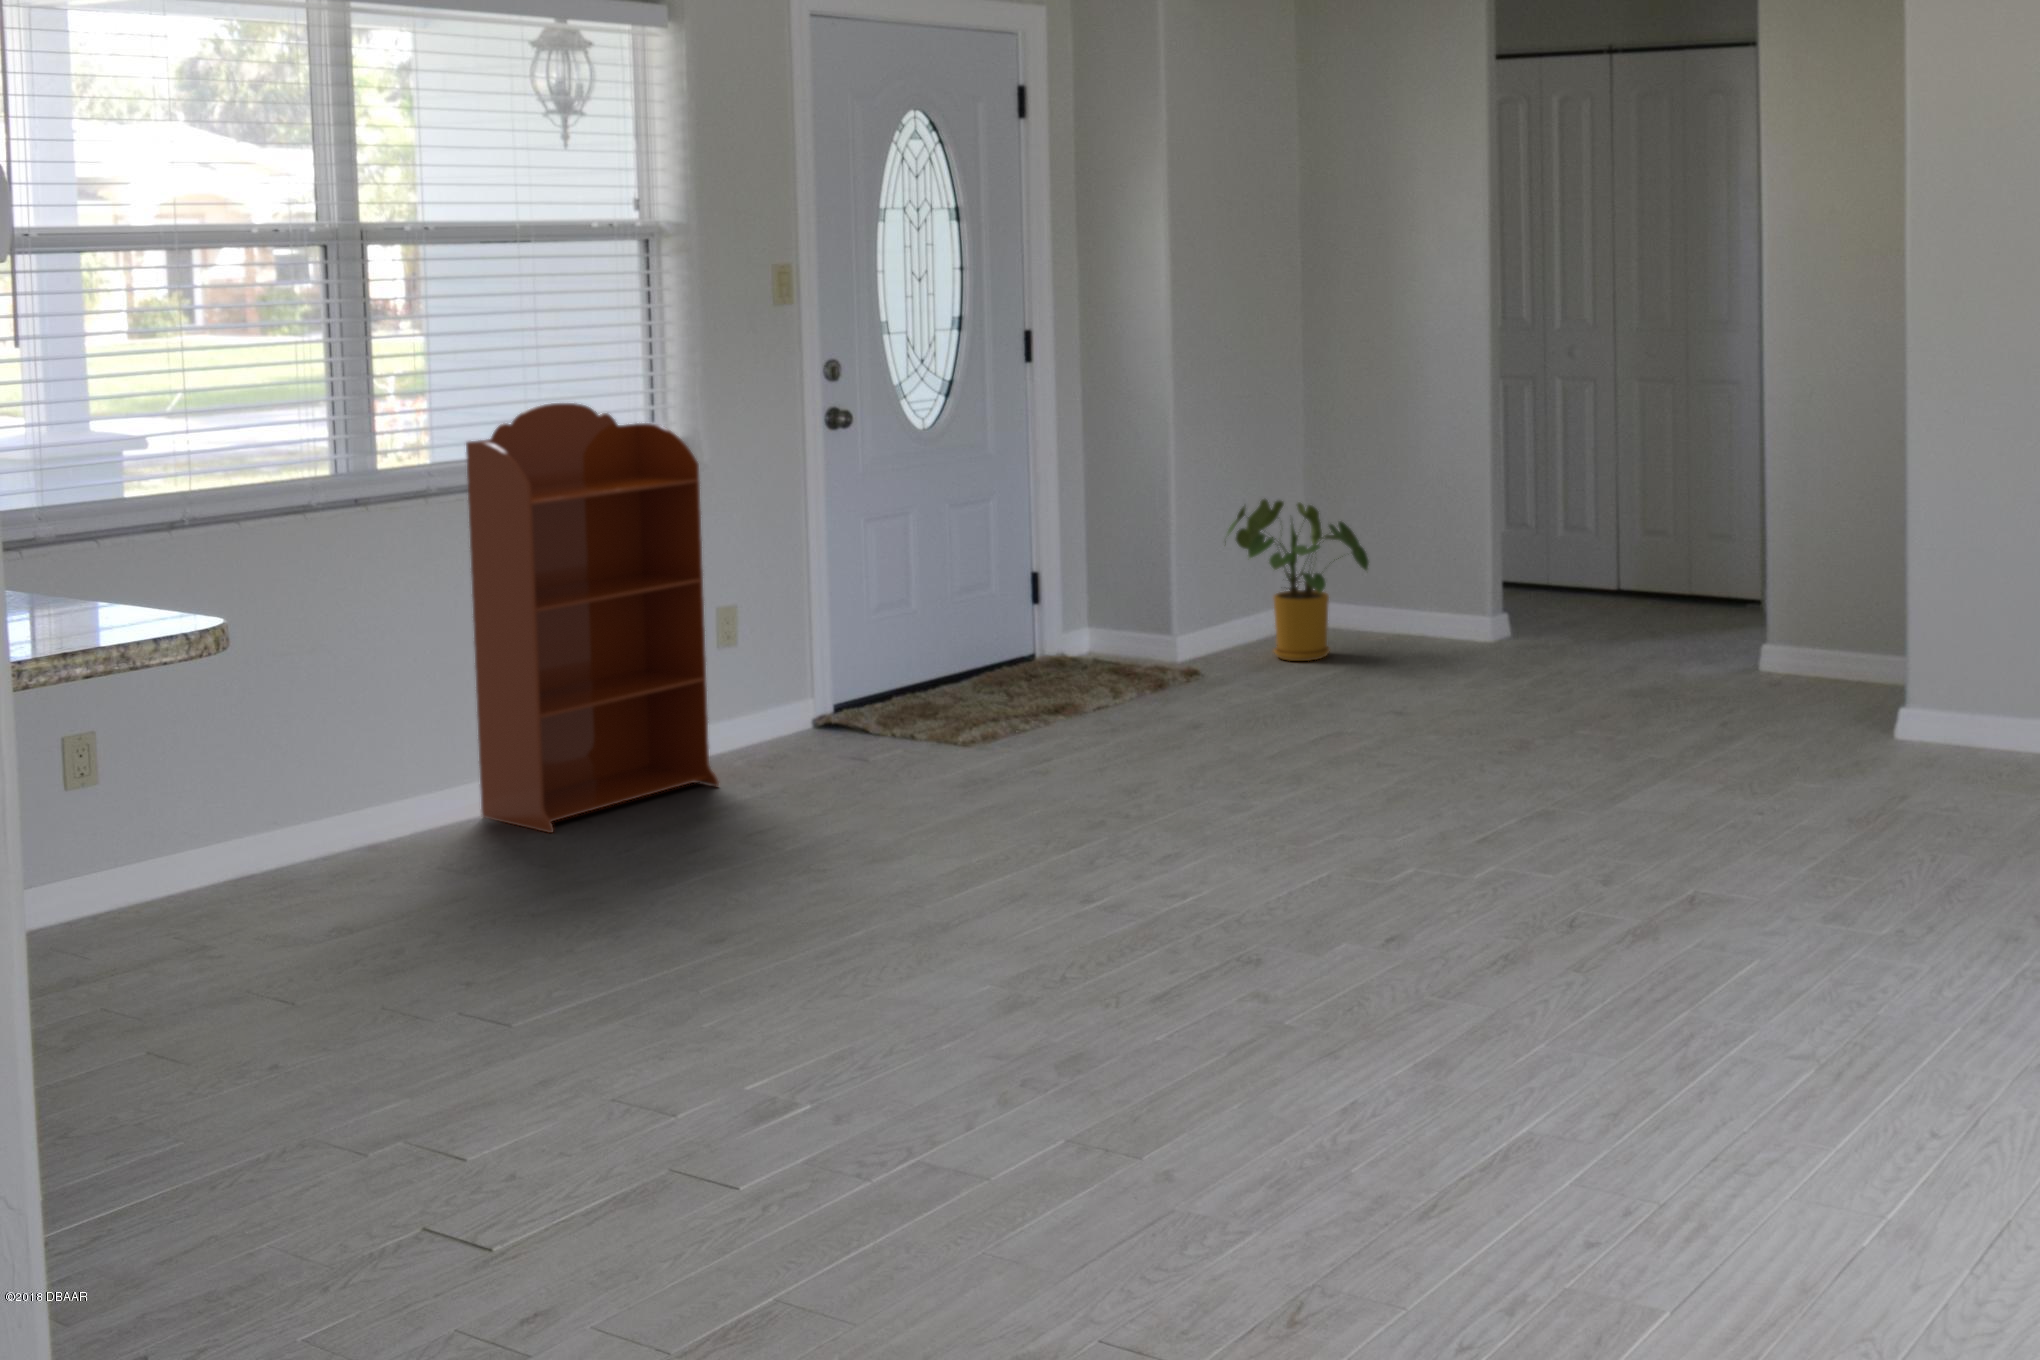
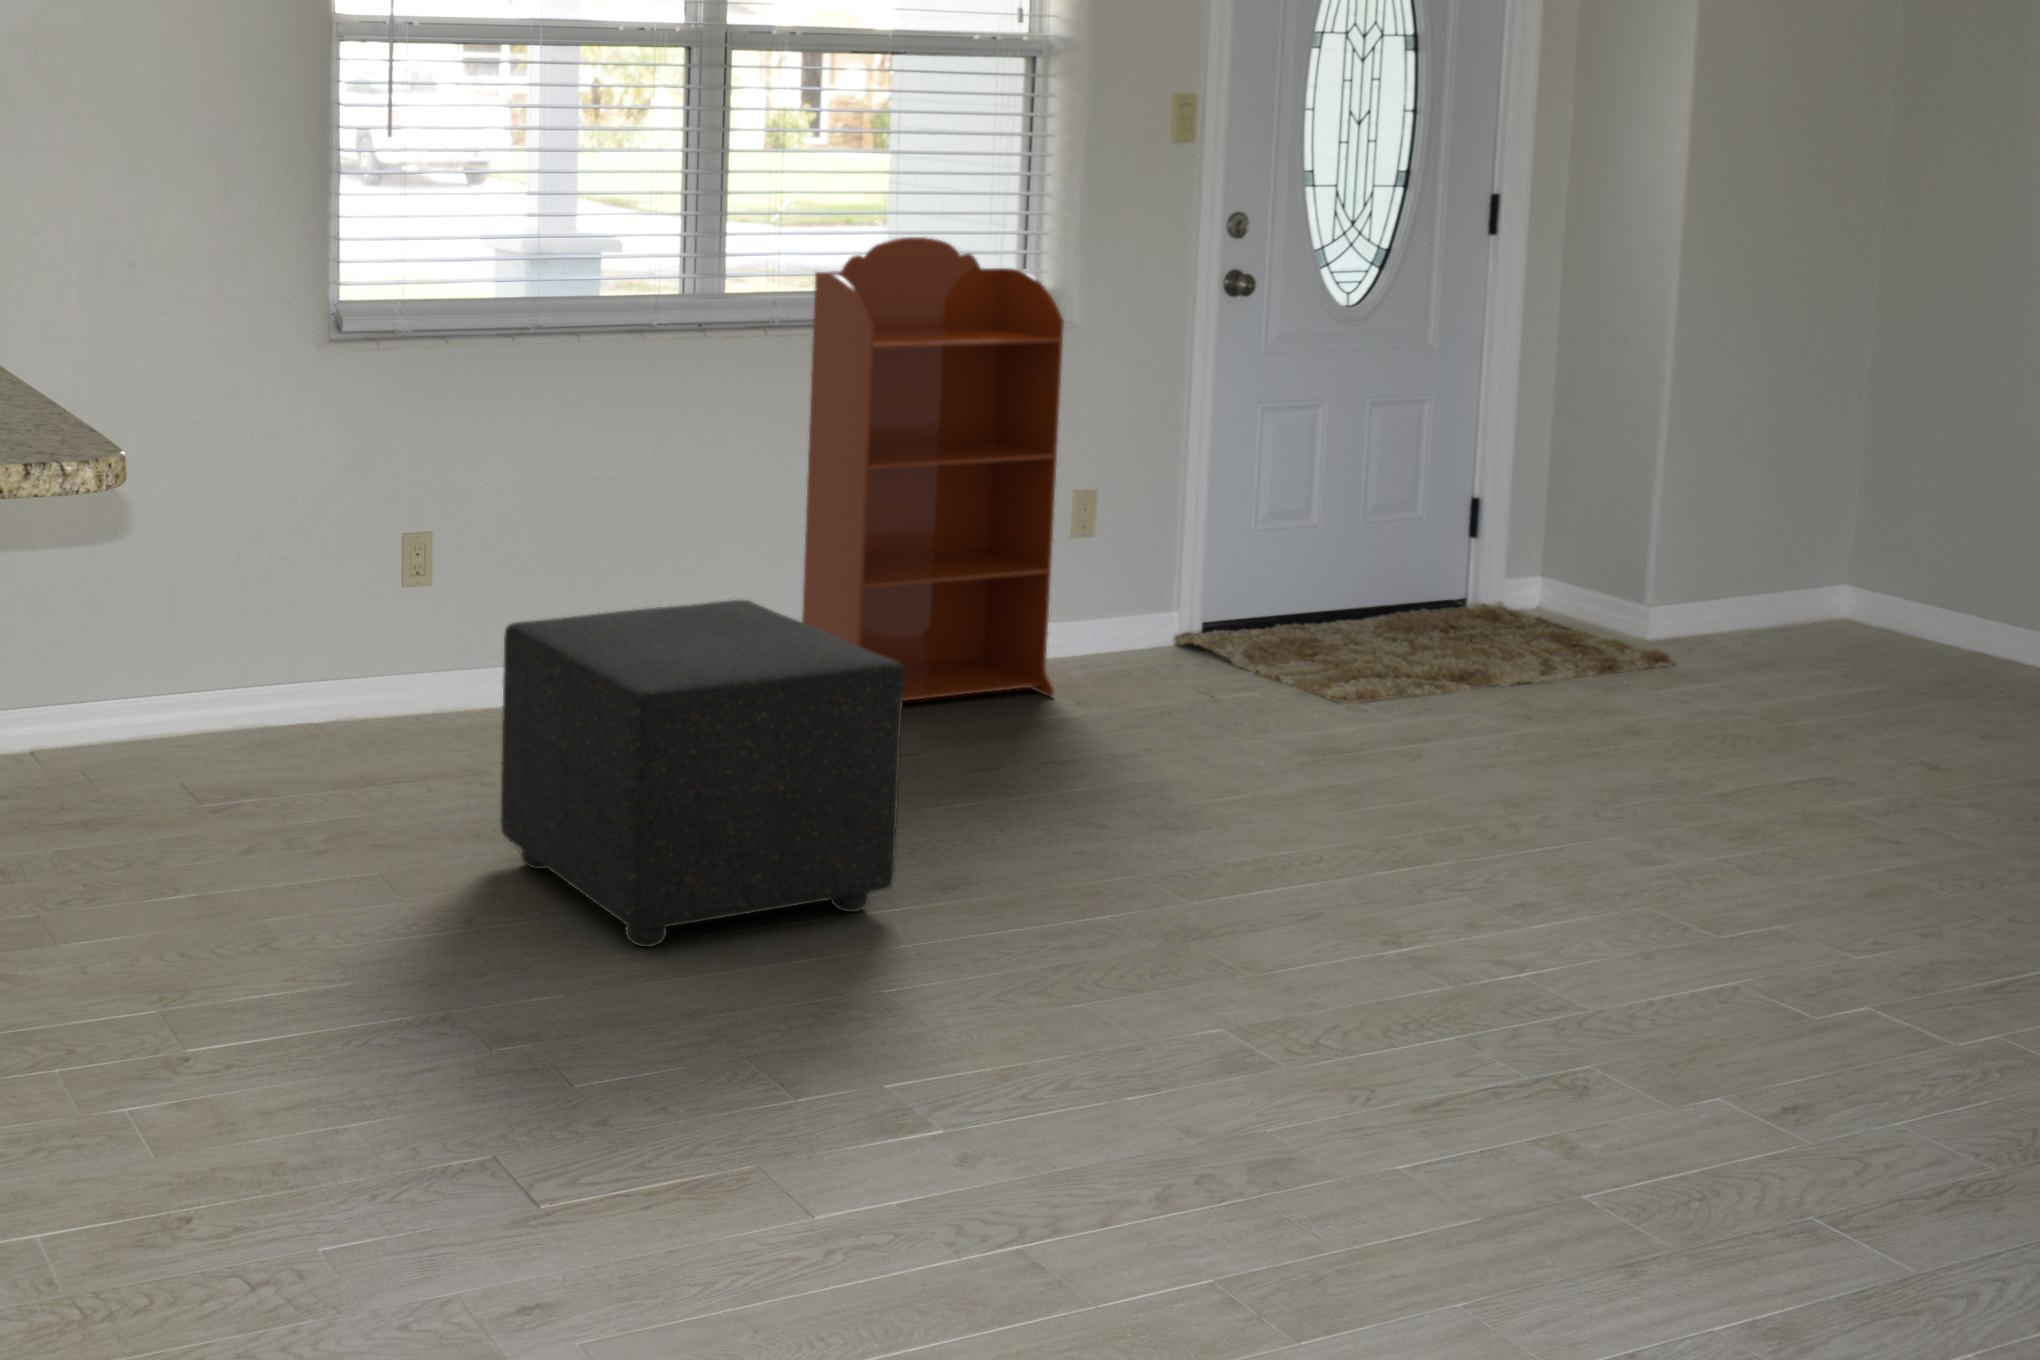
house plant: present [1228,499,1369,661] -> none [1738,440,1958,665]
ottoman: none [220,738,622,1052] -> present [501,600,904,947]

